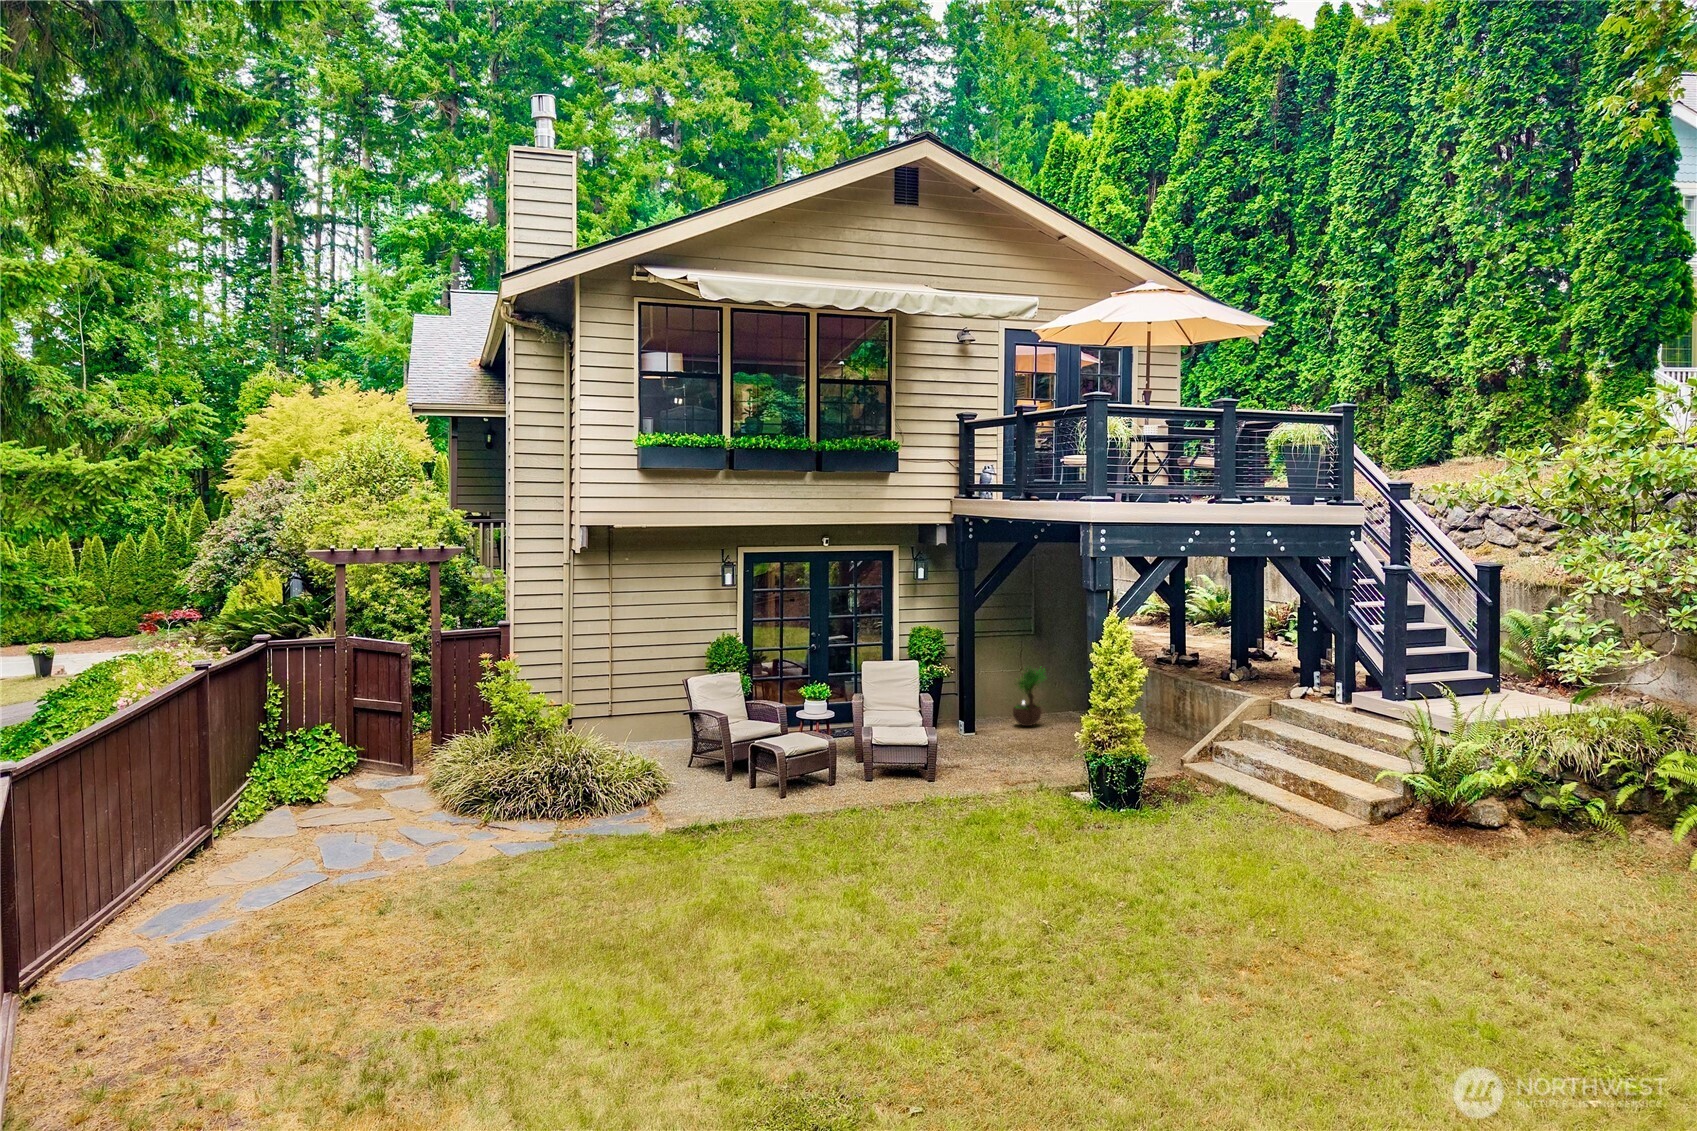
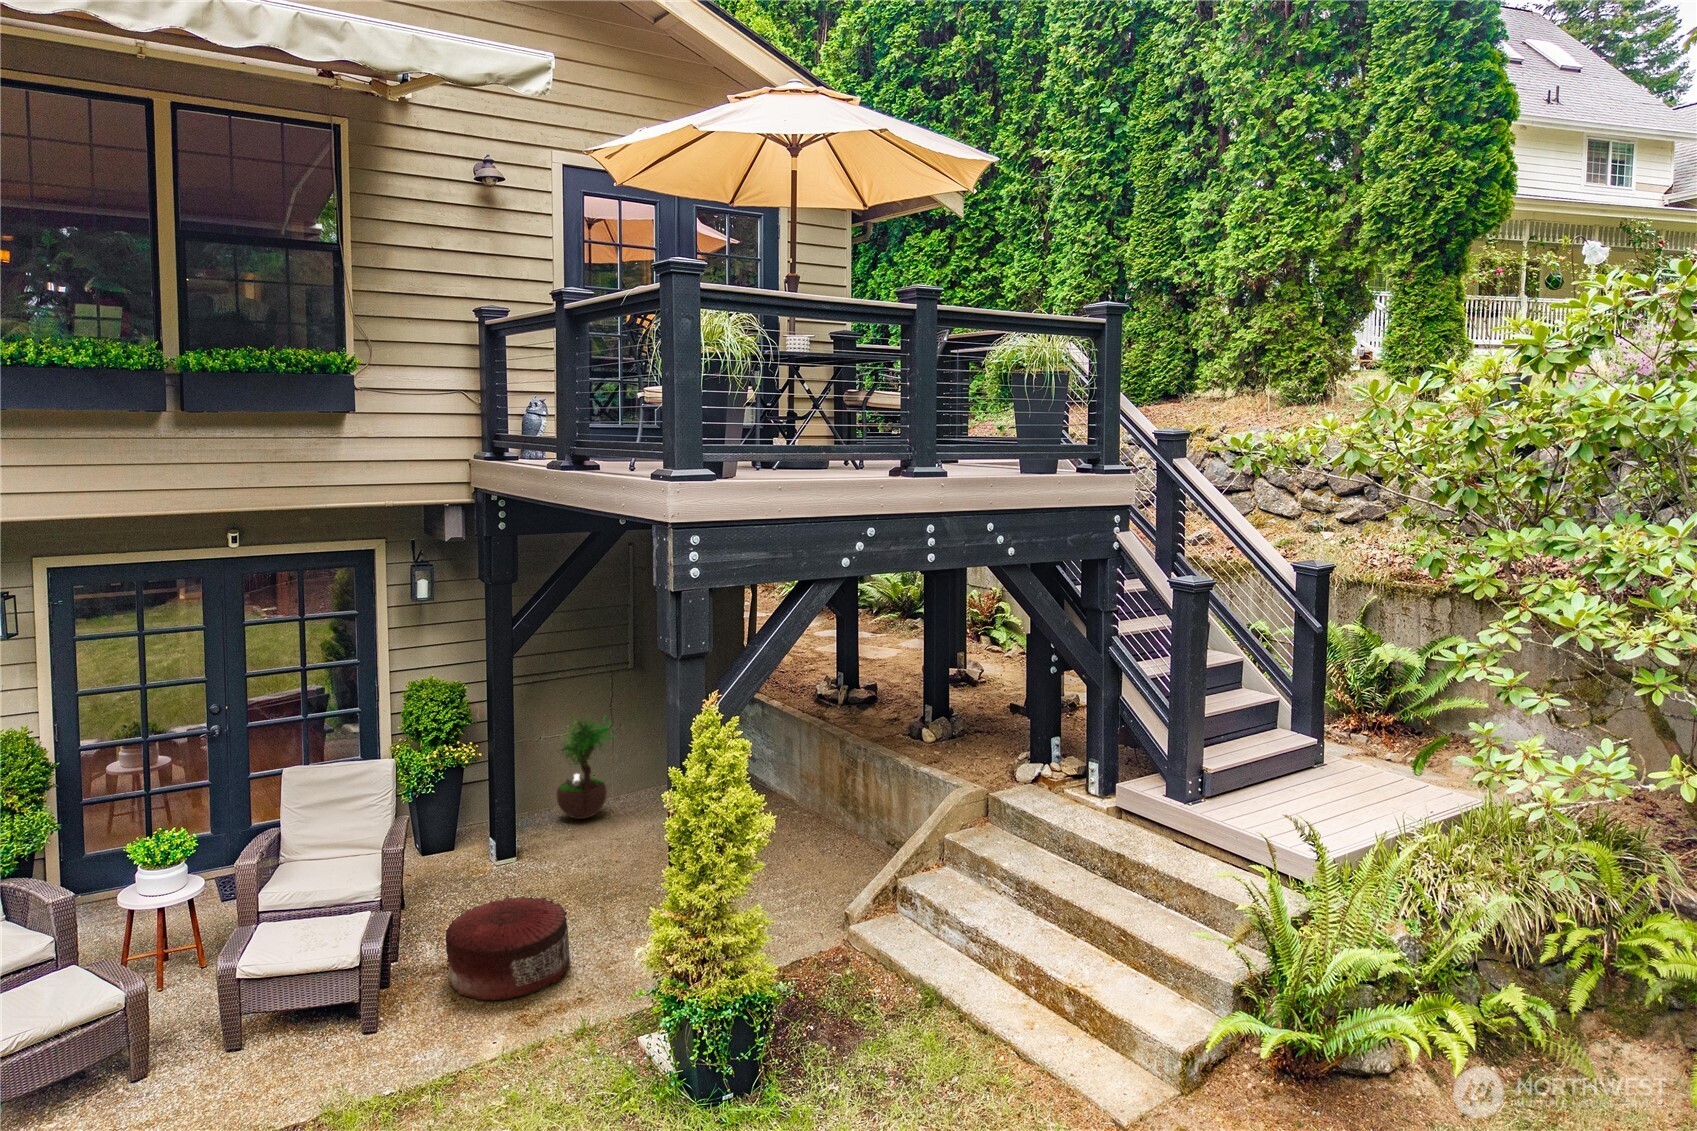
pouf: none [992,737,1051,777] -> present [446,896,571,1001]

